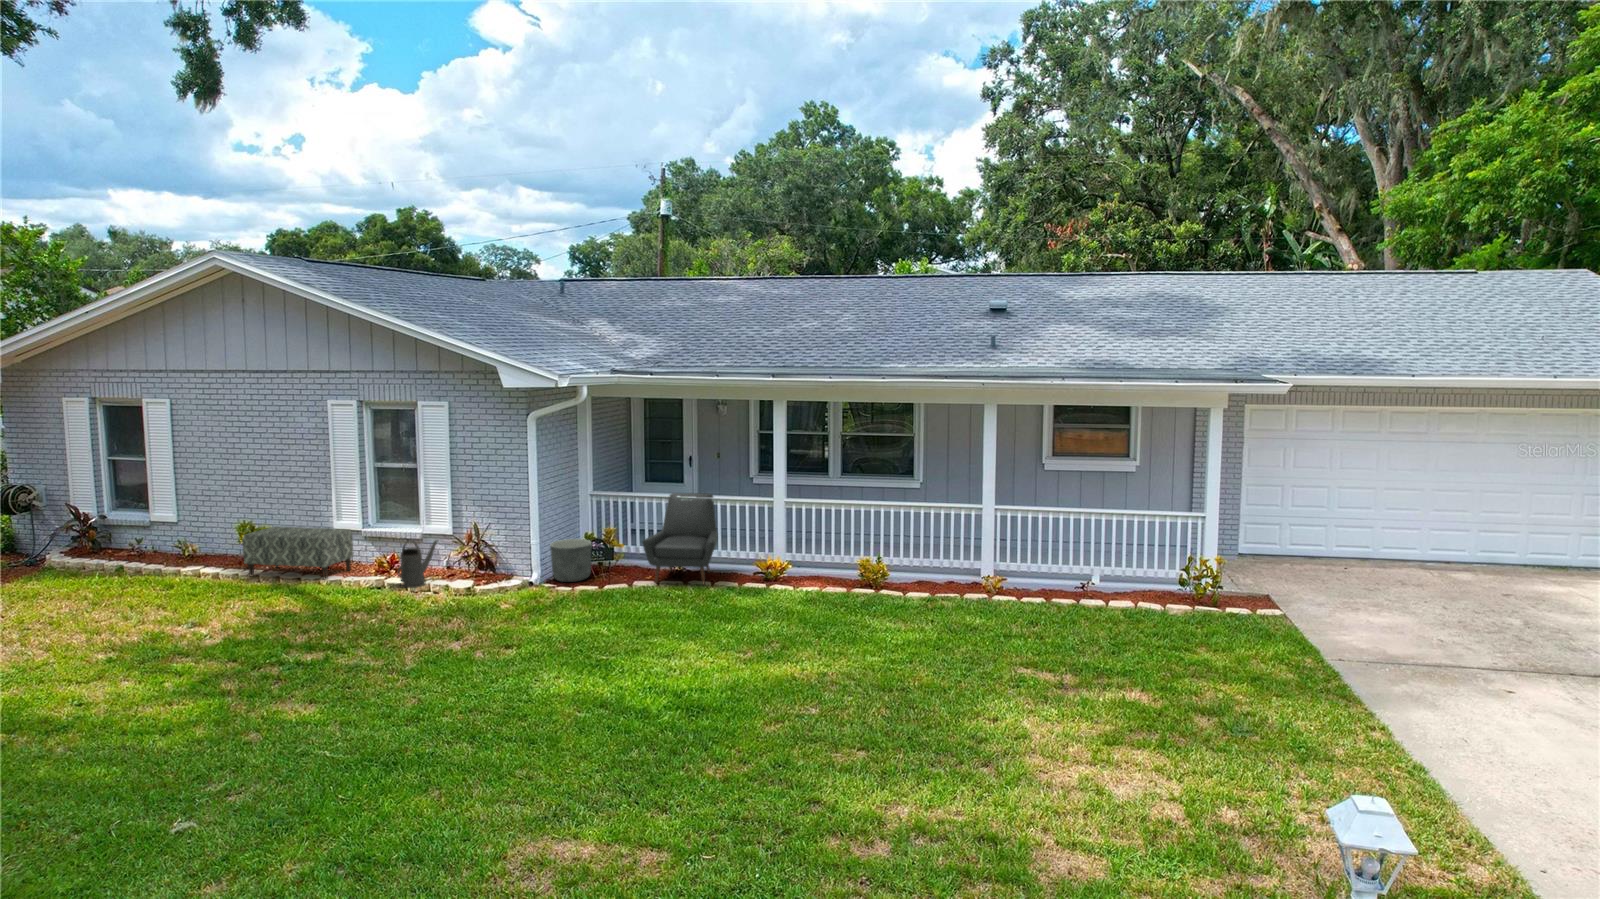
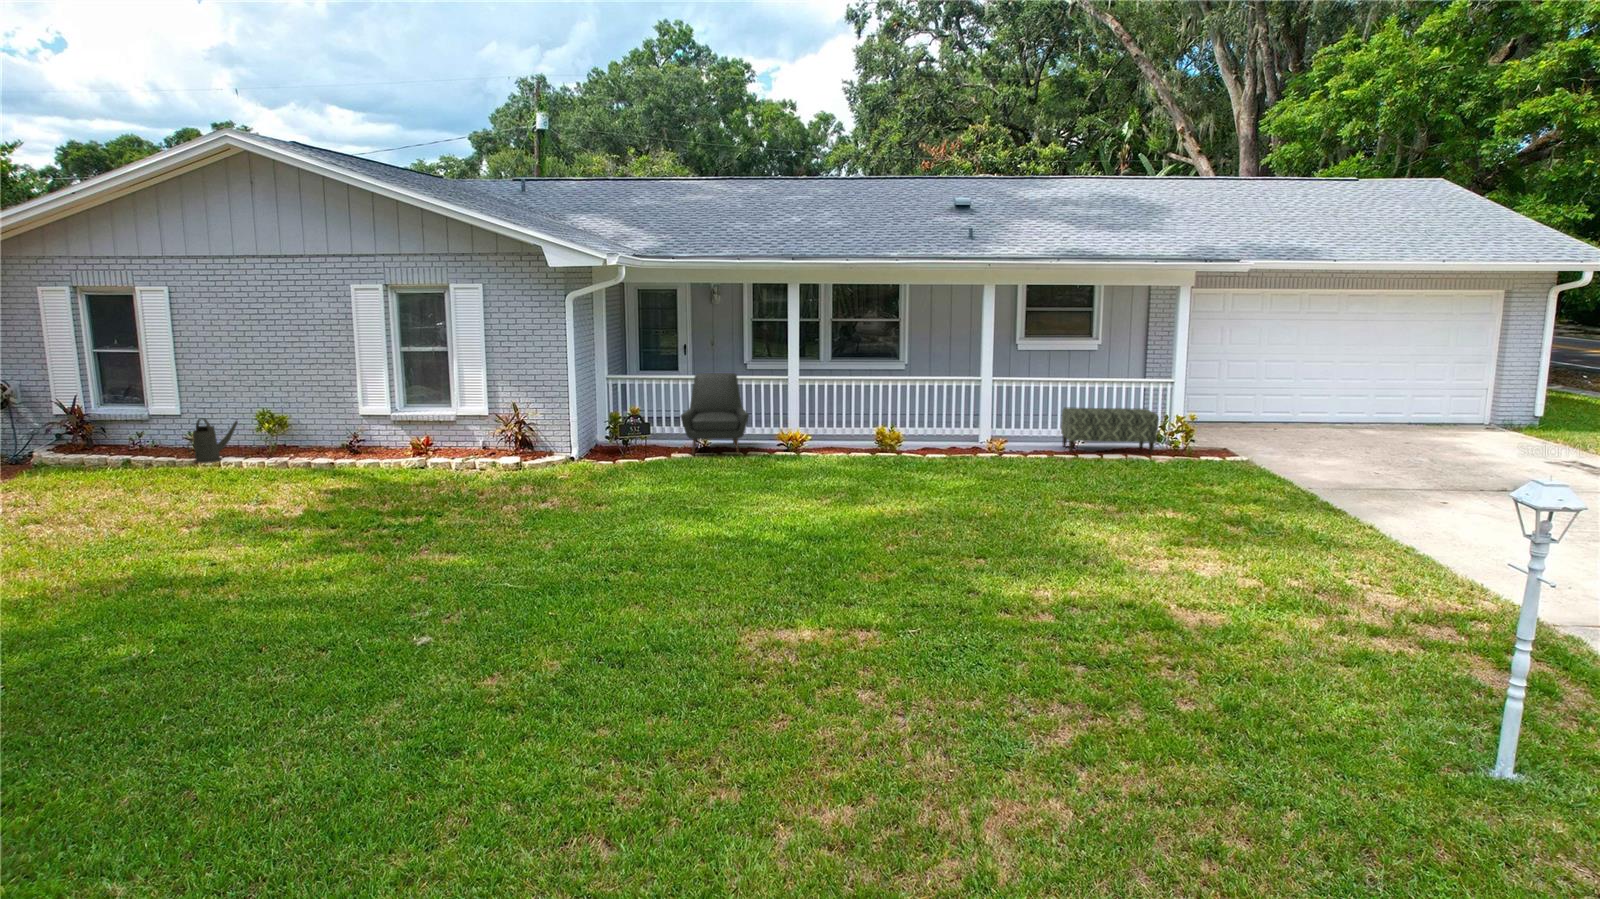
bench: present [242,526,354,580] -> present [1061,407,1159,455]
planter: present [550,539,591,582] -> none [589,418,627,457]
watering can: present [398,540,437,588] -> present [187,418,237,463]

